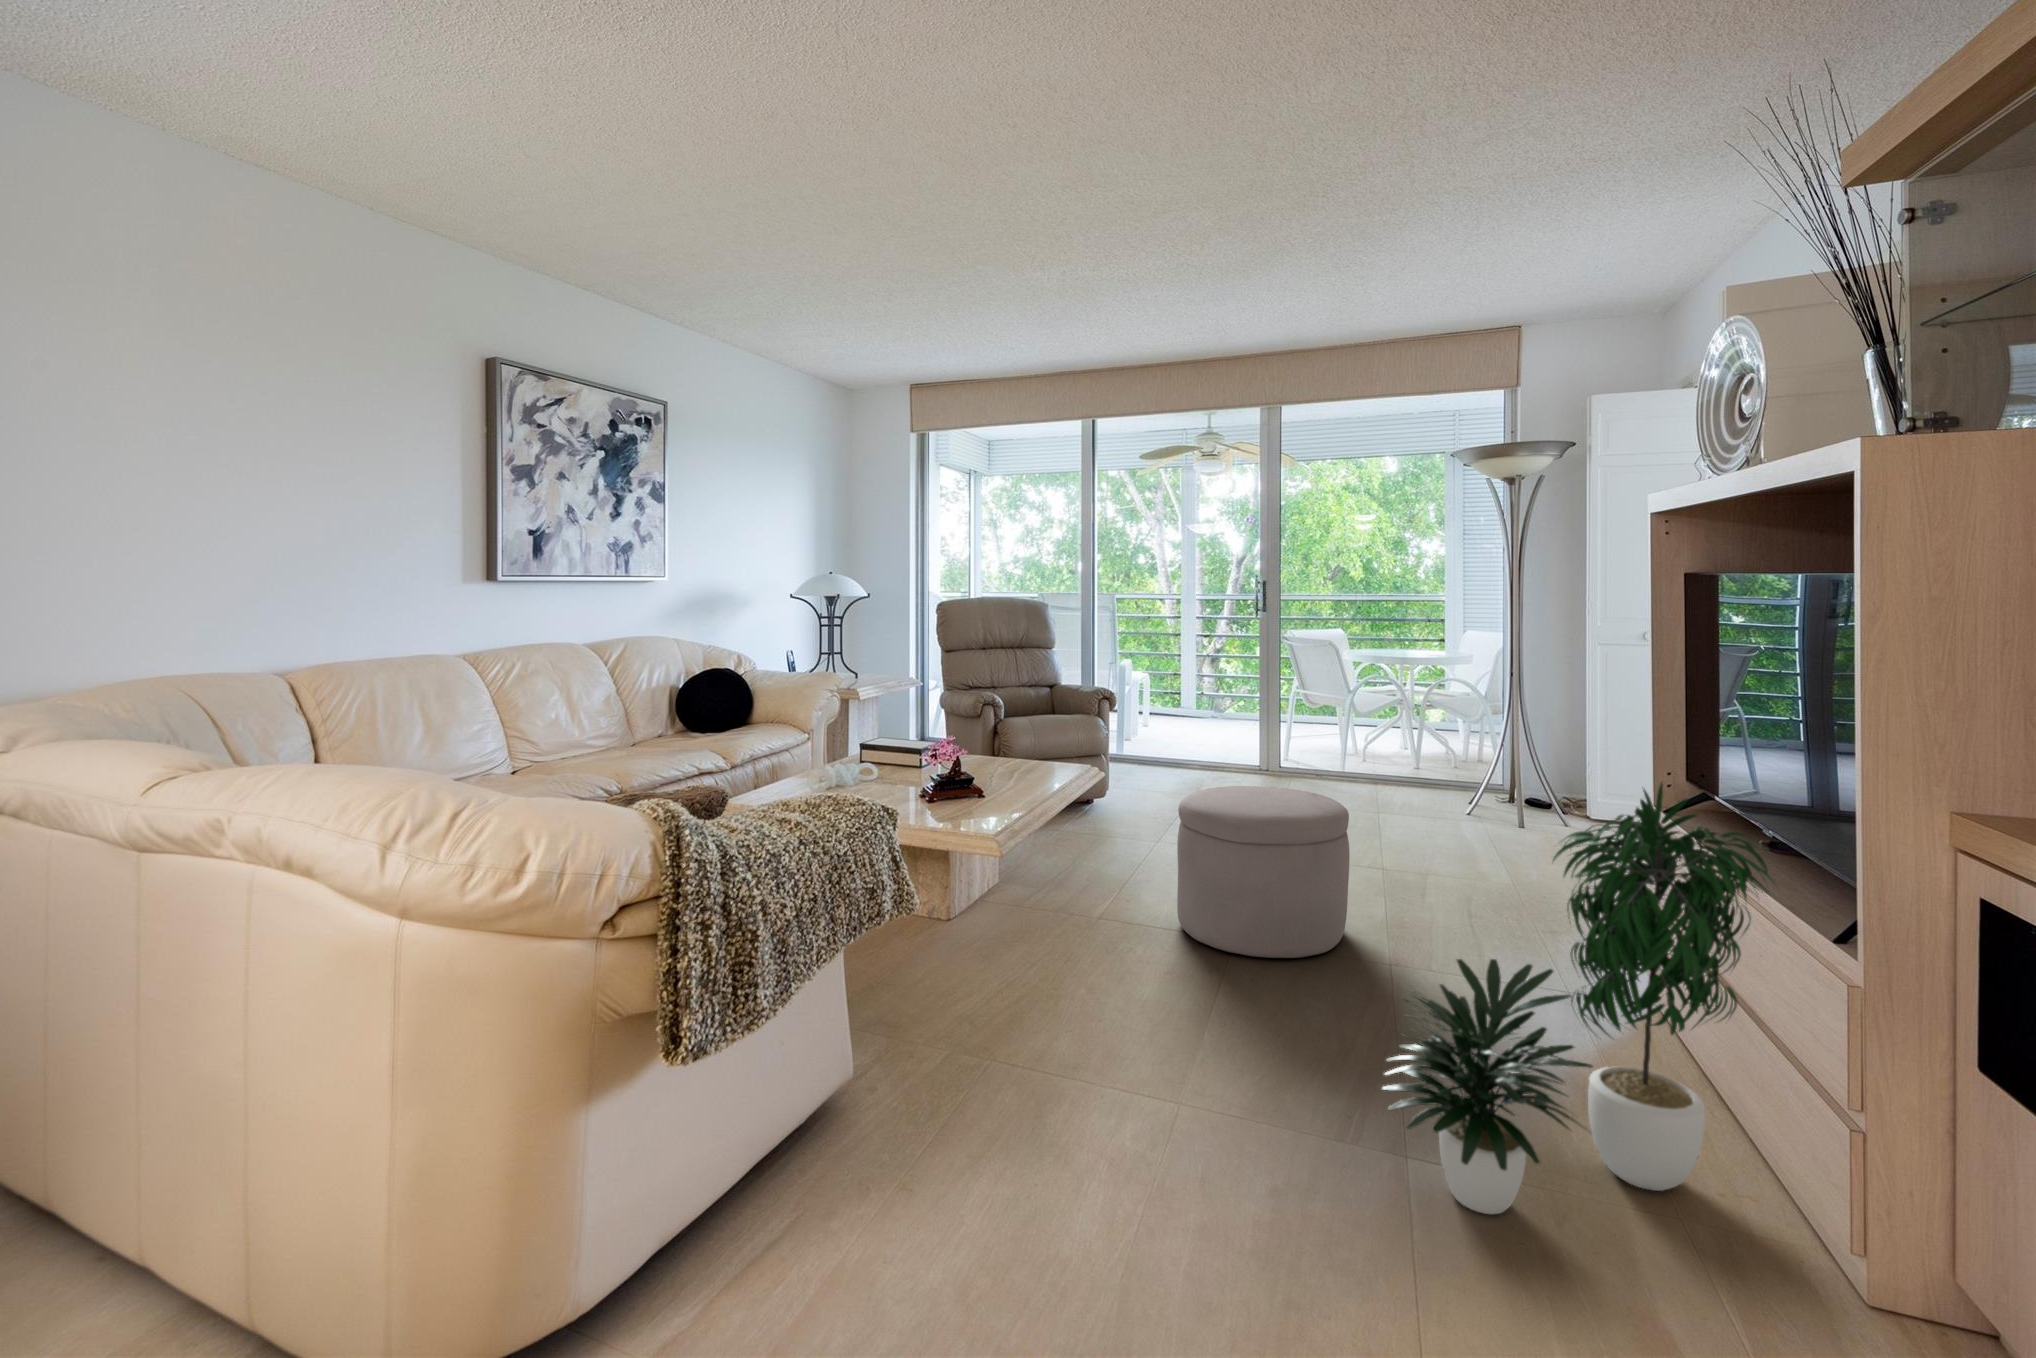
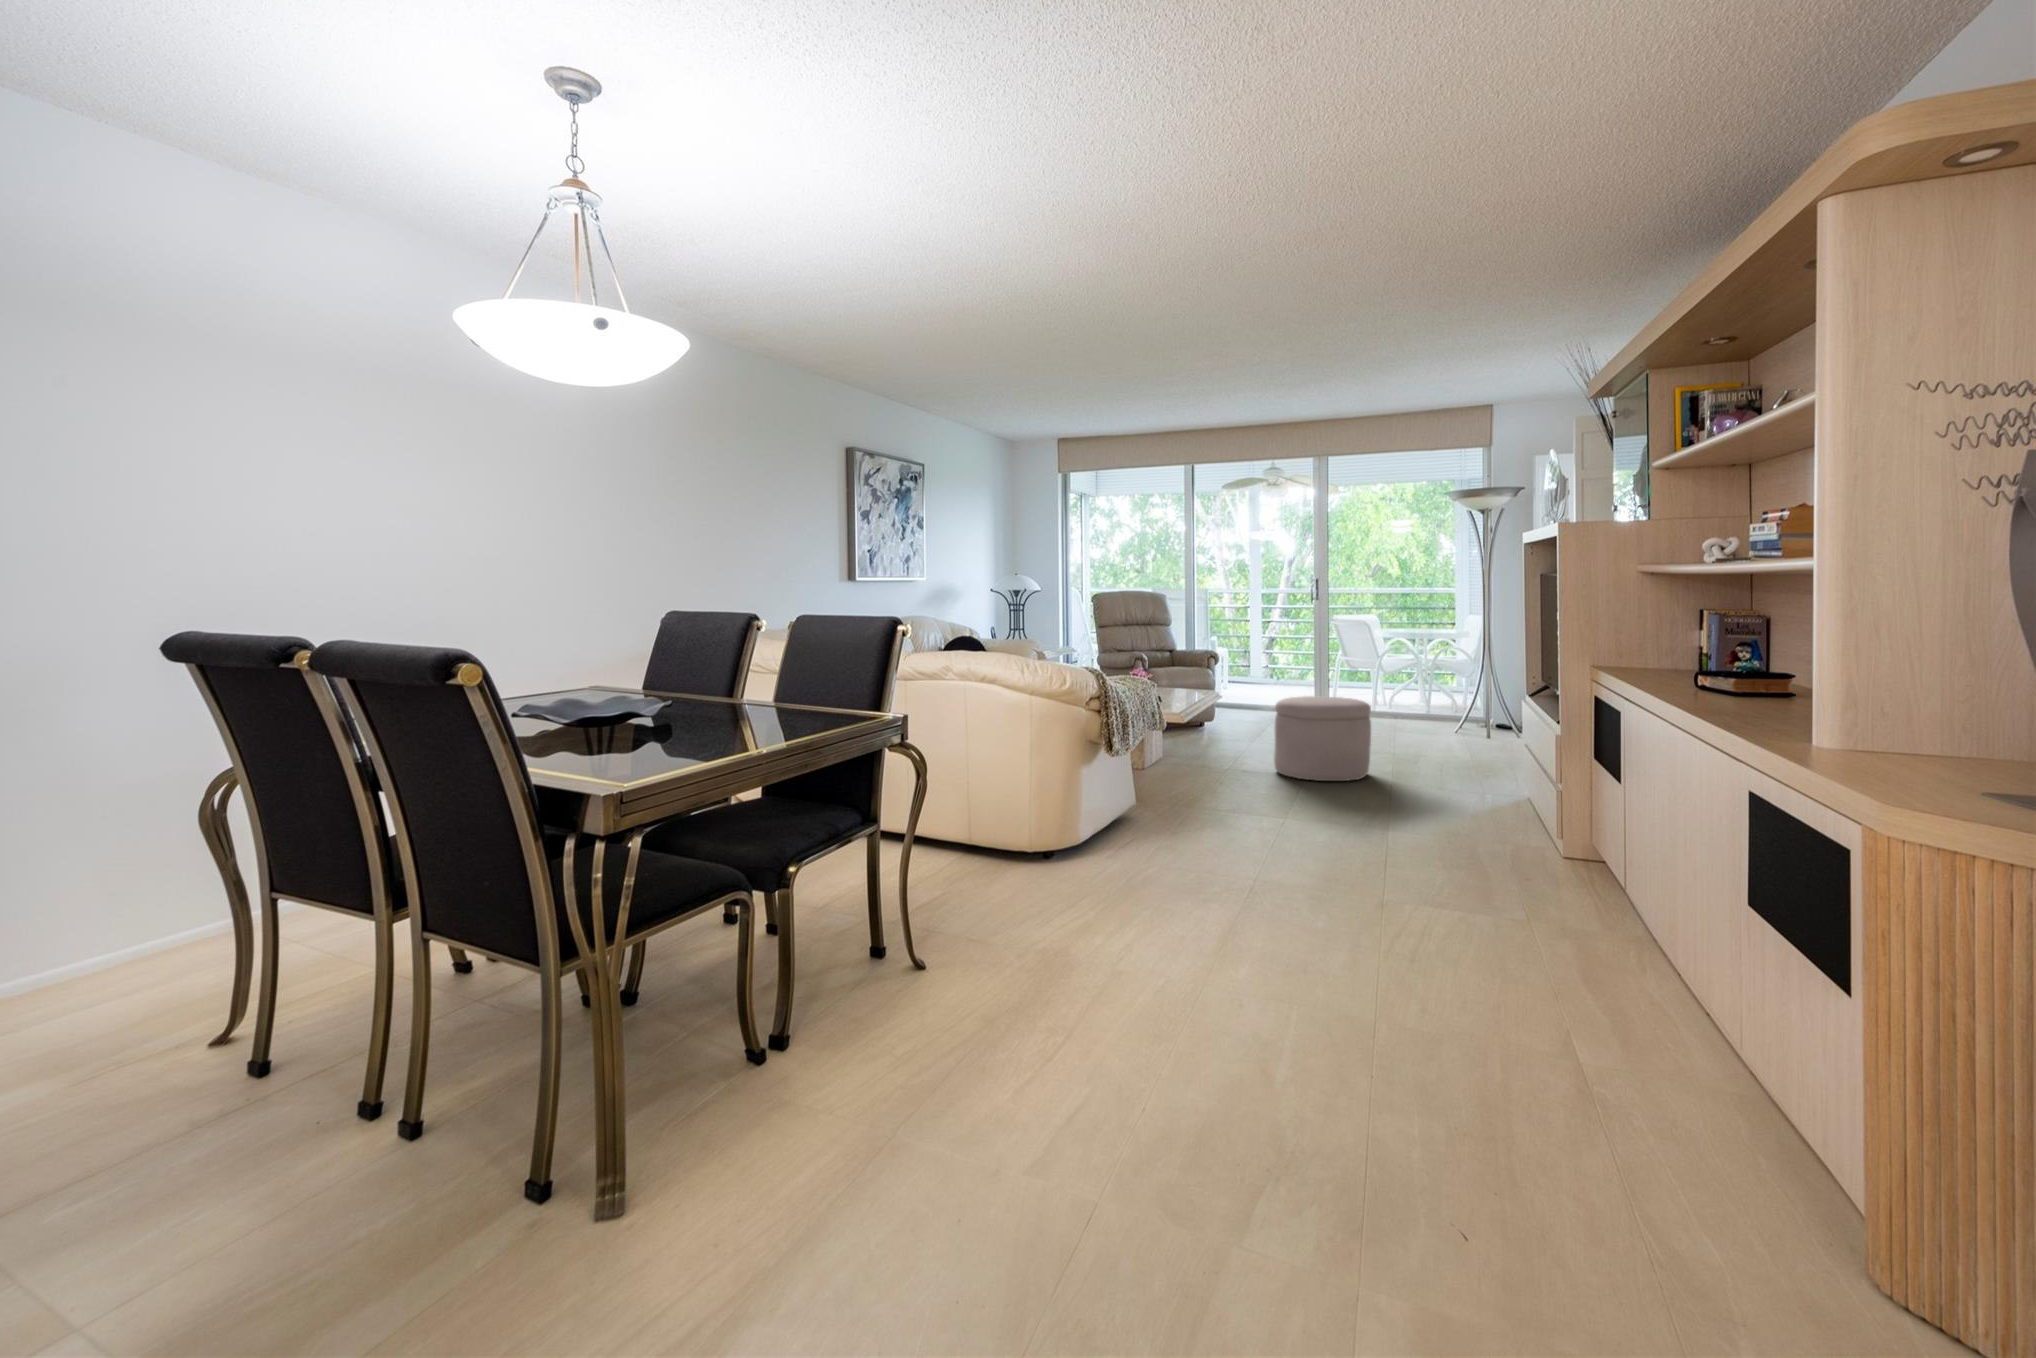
potted plant: present [1382,783,1774,1214] -> none [1378,663,1539,836]

